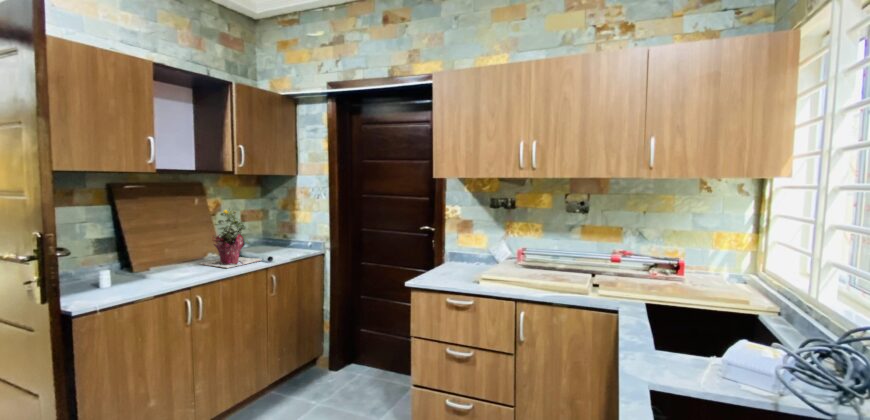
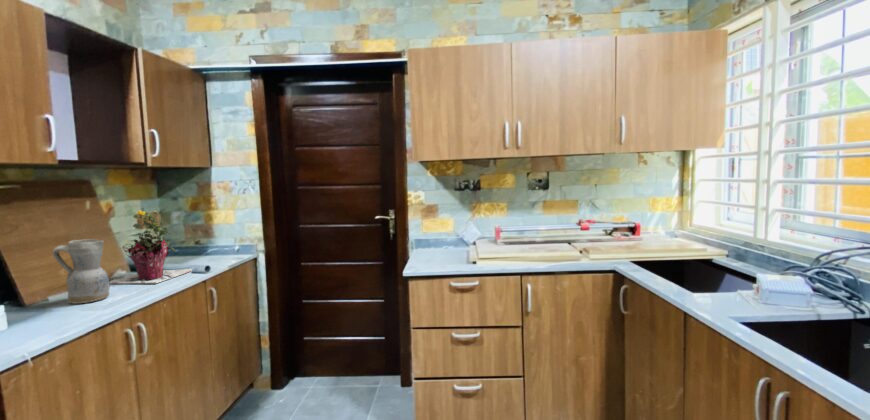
ceramic pitcher: none [153,230,189,278] -> present [53,239,110,304]

